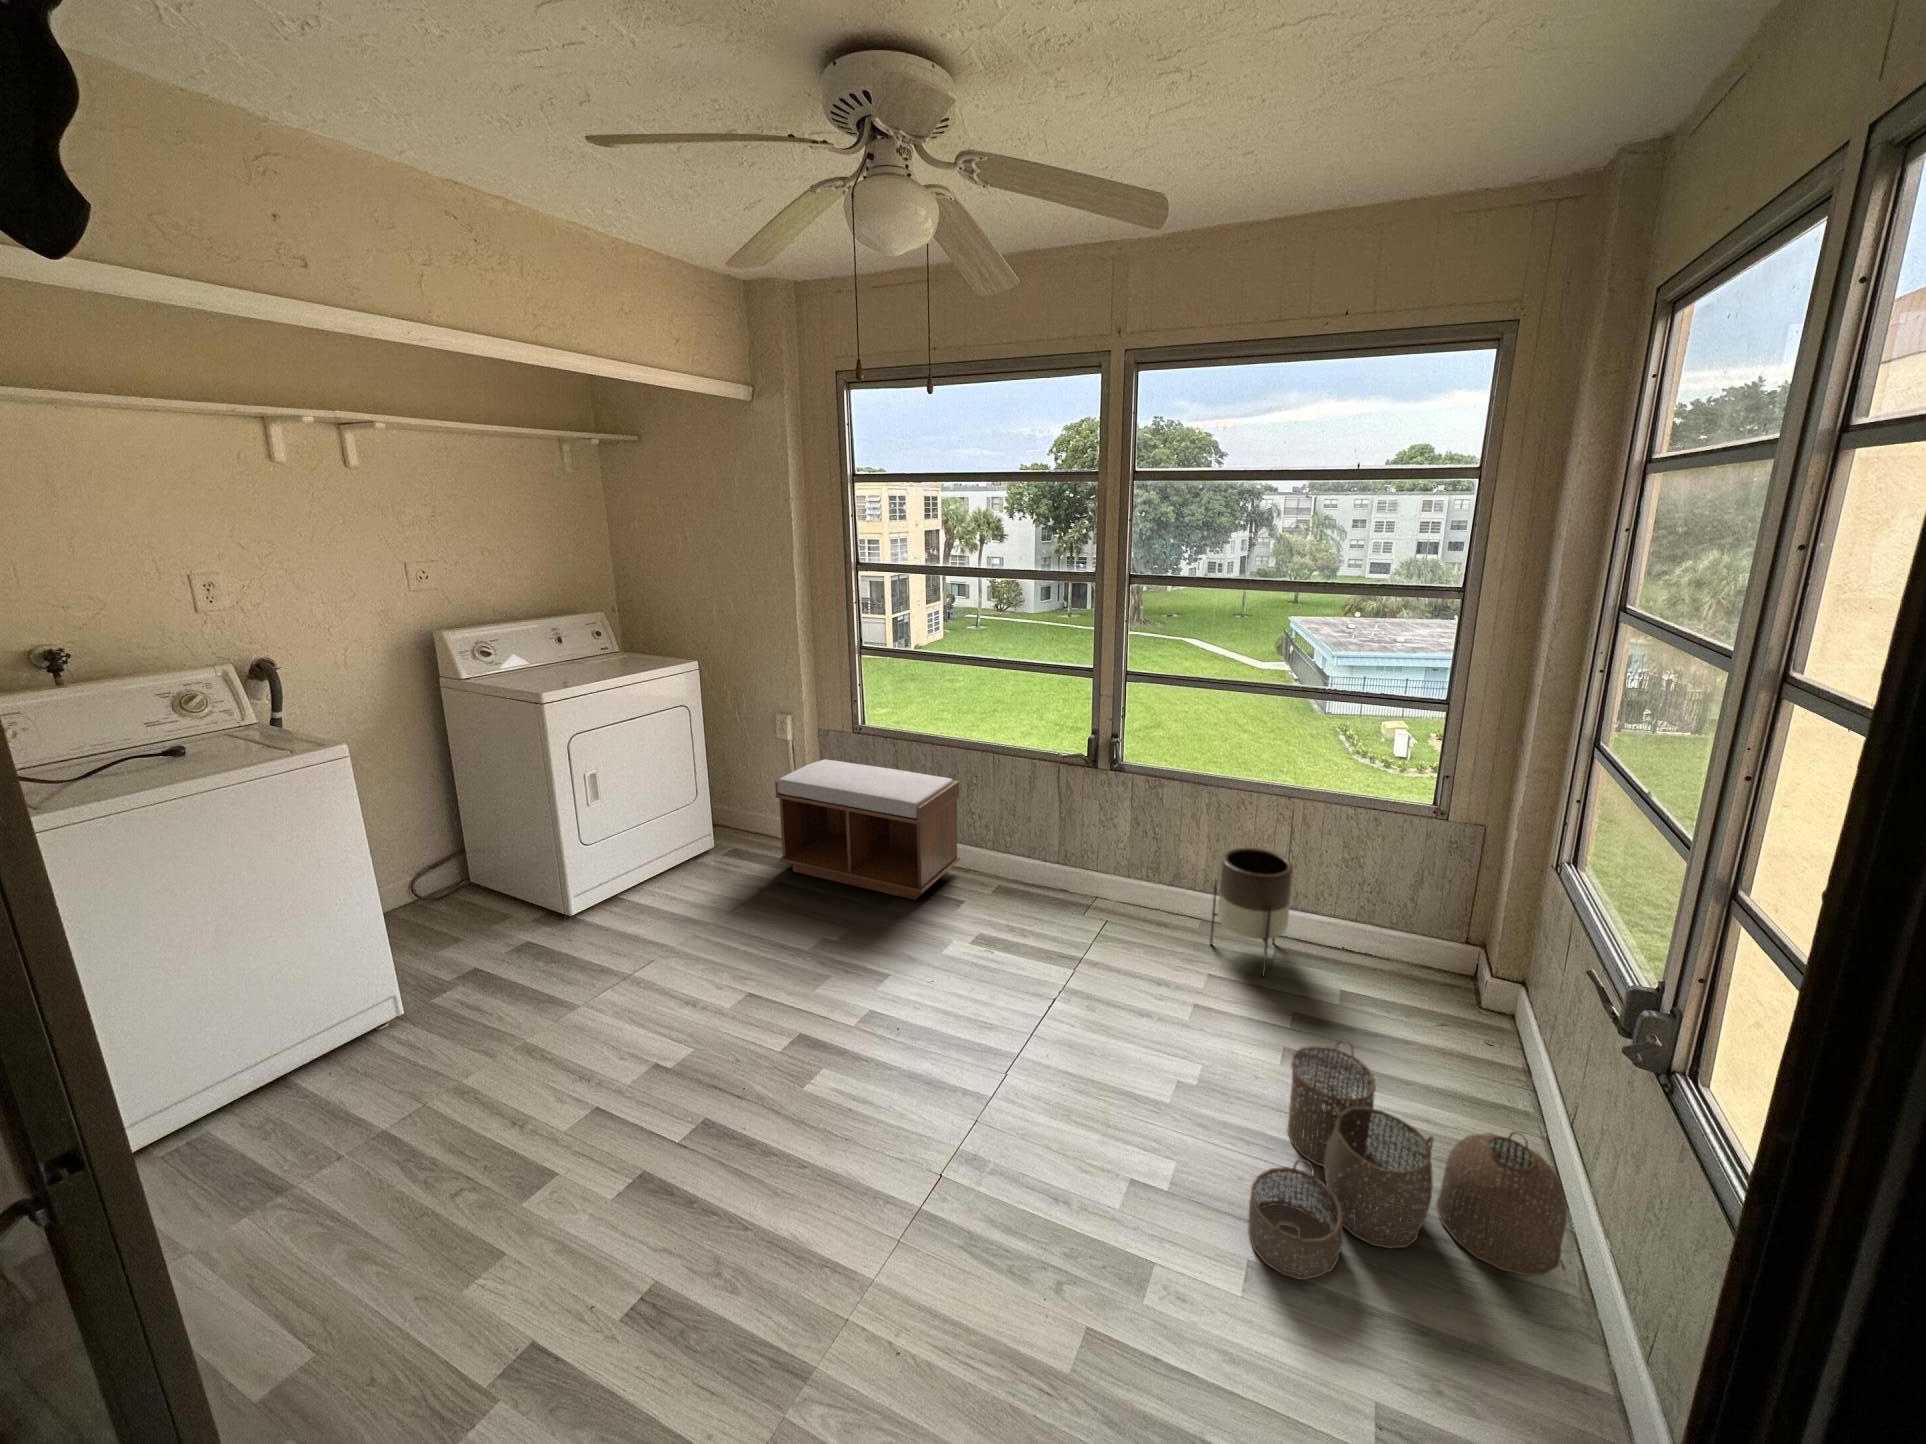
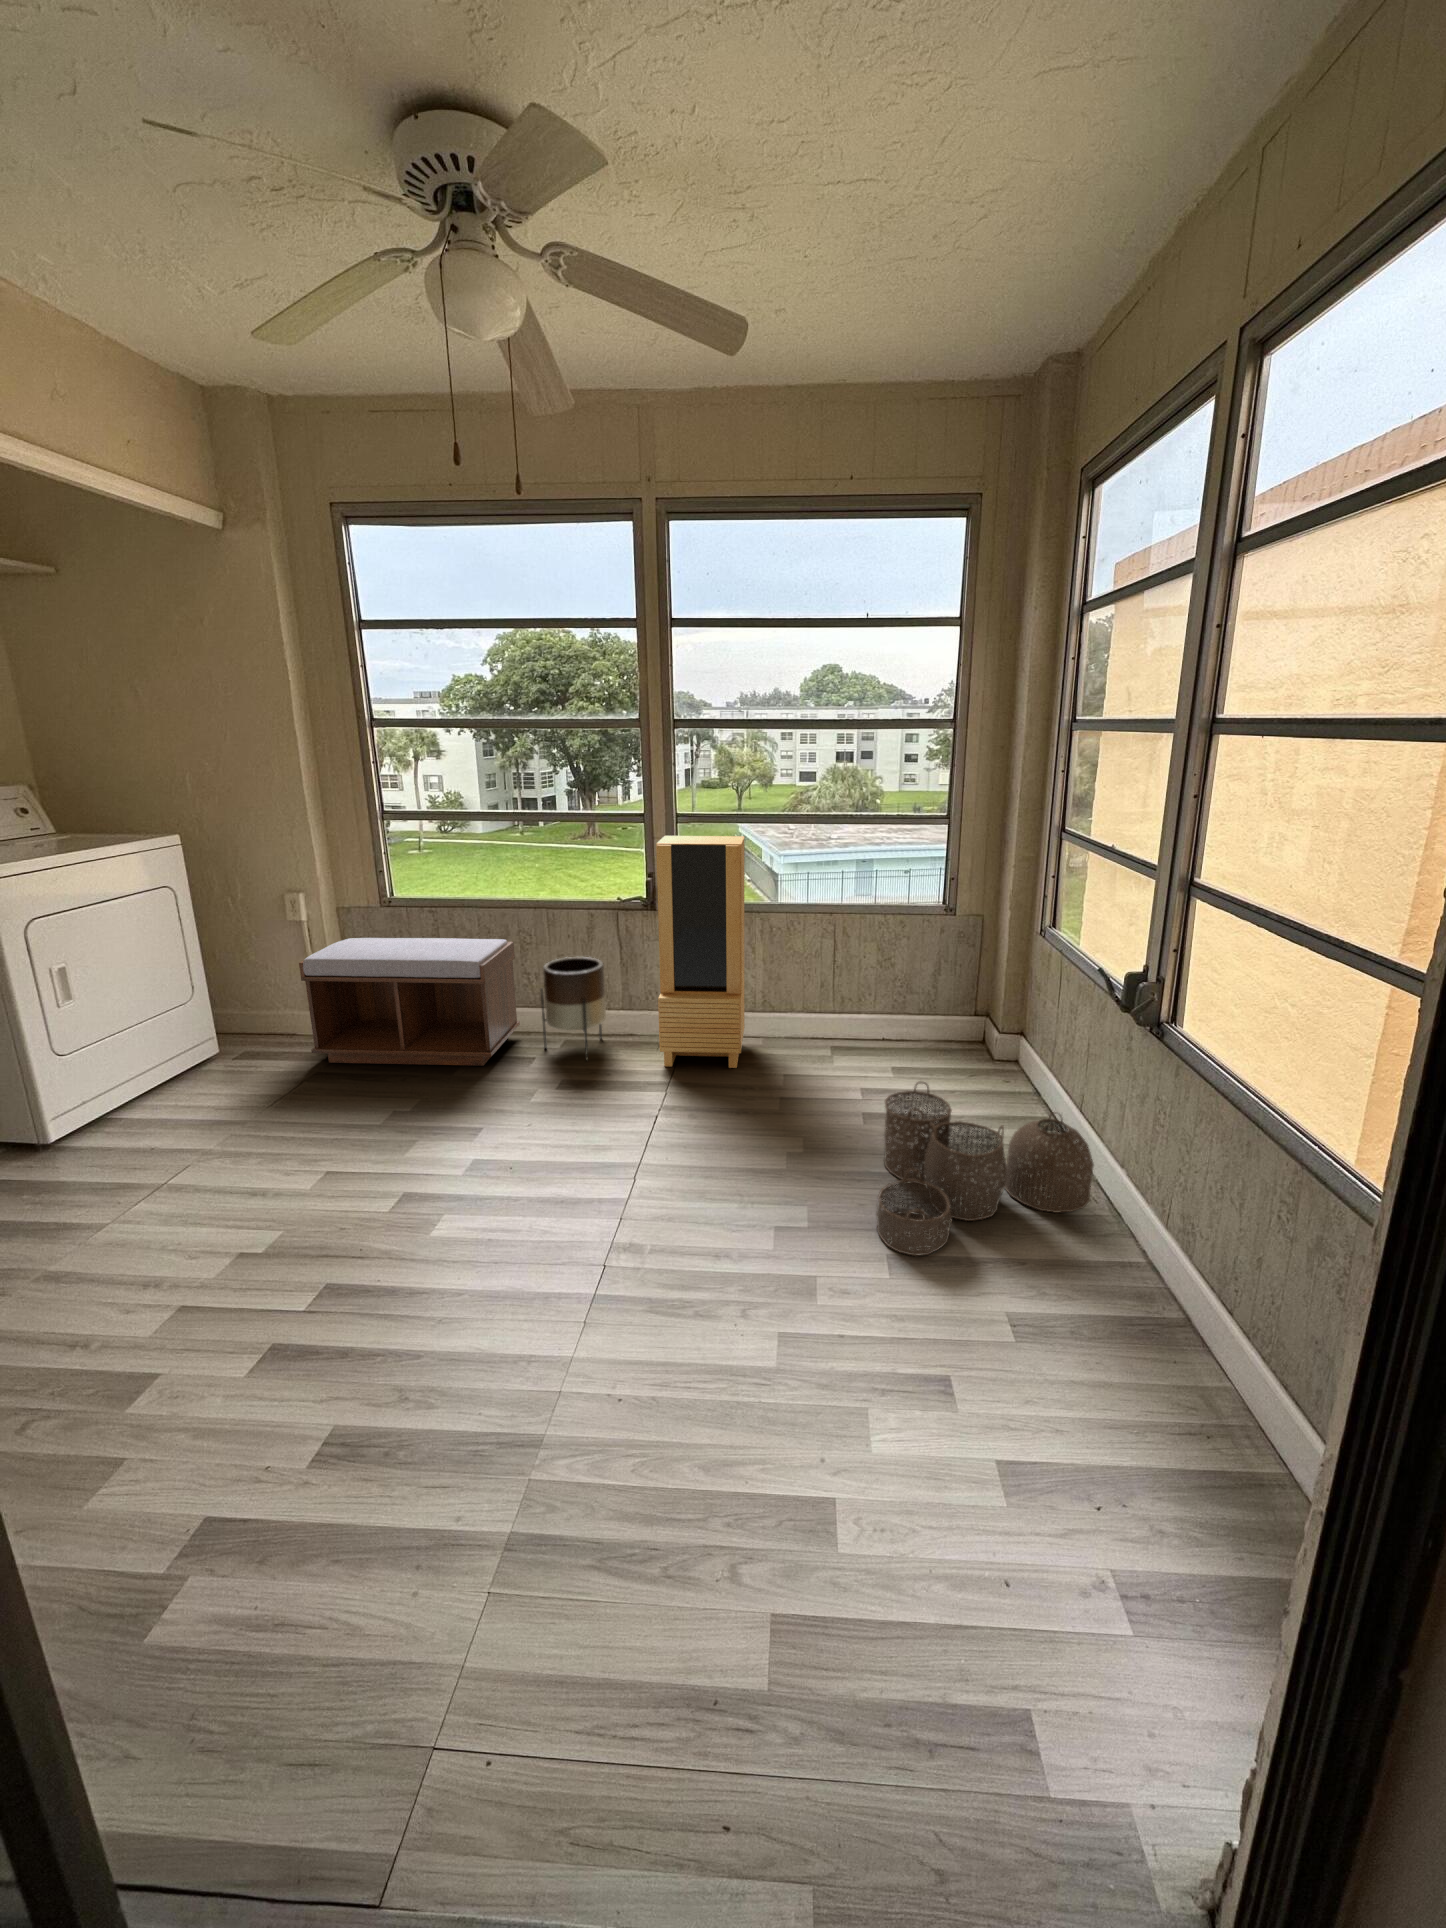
storage cabinet: none [1079,696,1191,952] -> present [656,836,744,1068]
planter: present [1210,848,1293,976] -> present [541,957,606,1061]

